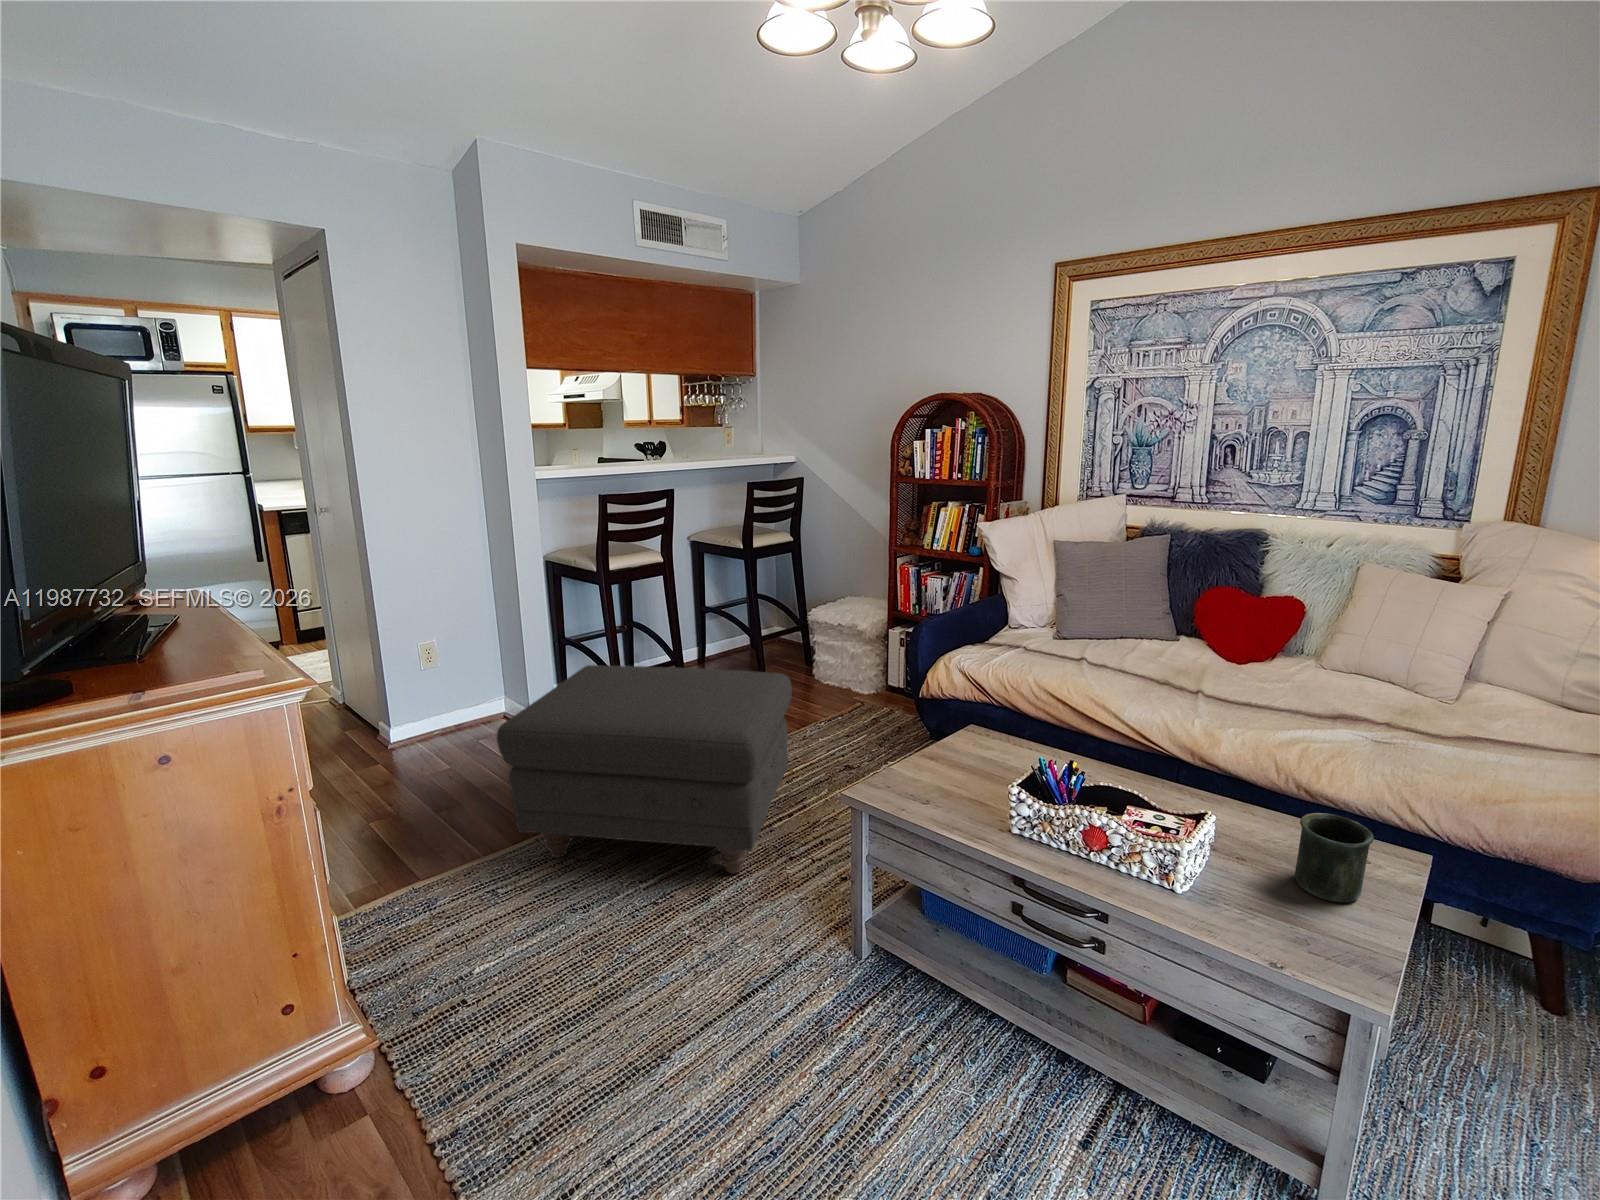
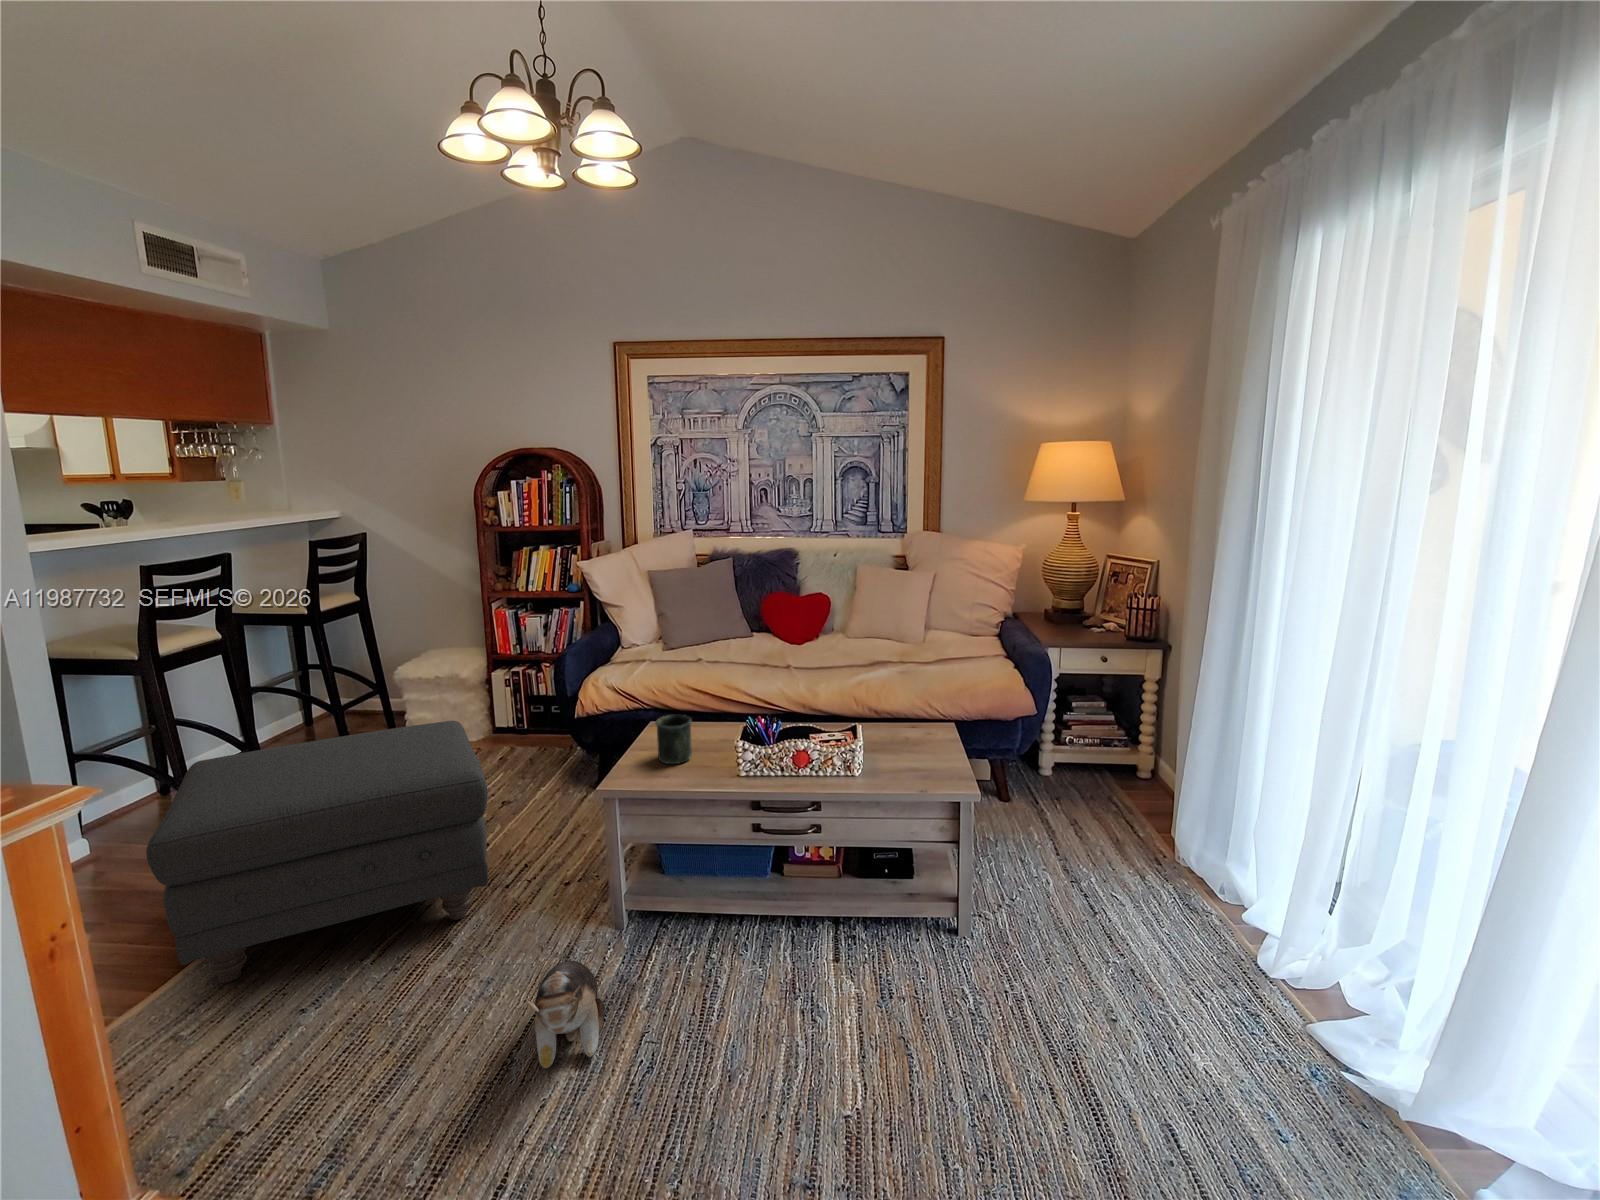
mug: present [1295,813,1374,902] -> present [655,715,692,764]
plush toy: none [645,976,788,1101] -> present [525,961,605,1068]

